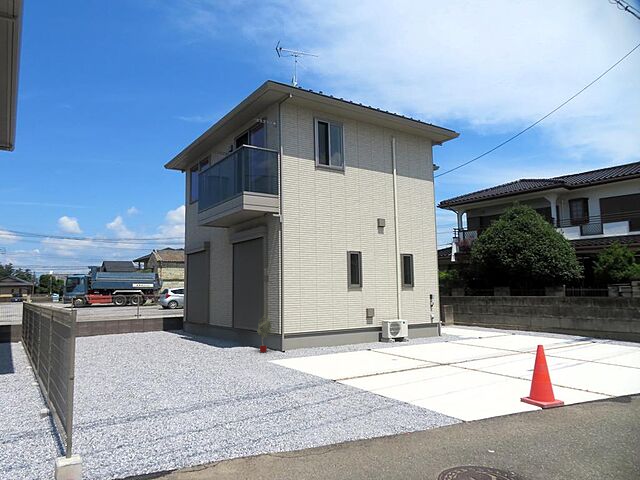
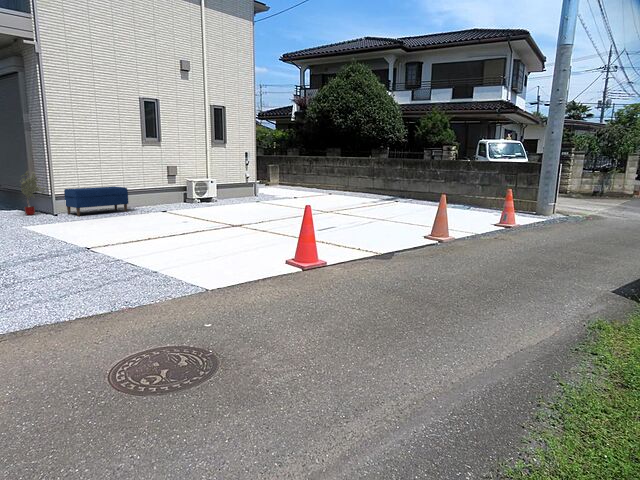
bench: none [290,328,339,354] -> present [64,186,128,216]

